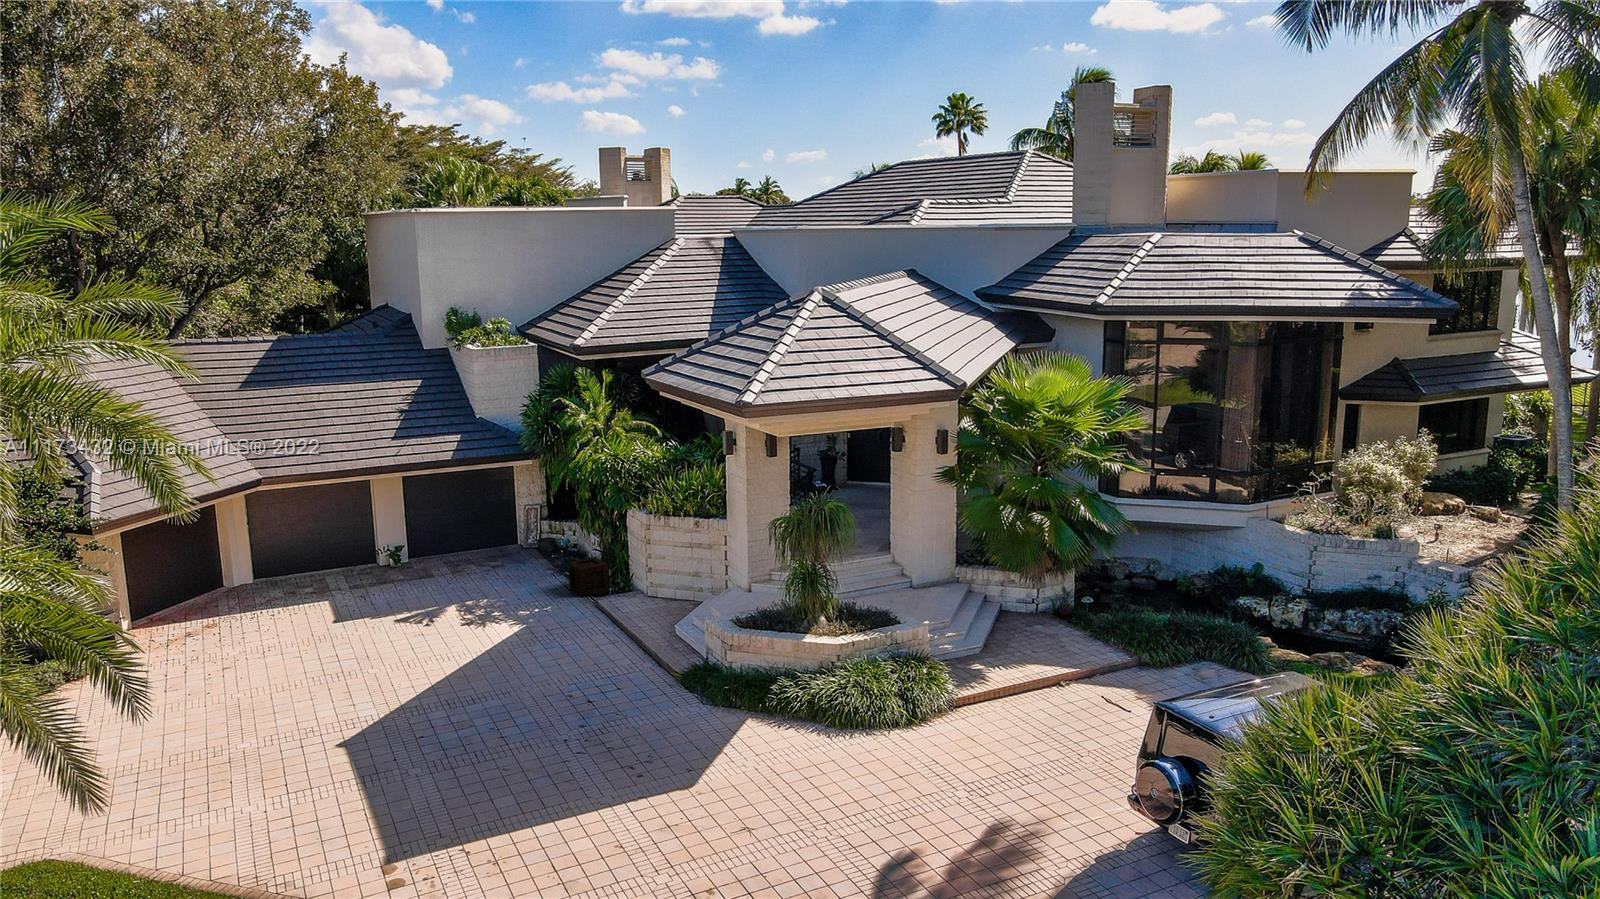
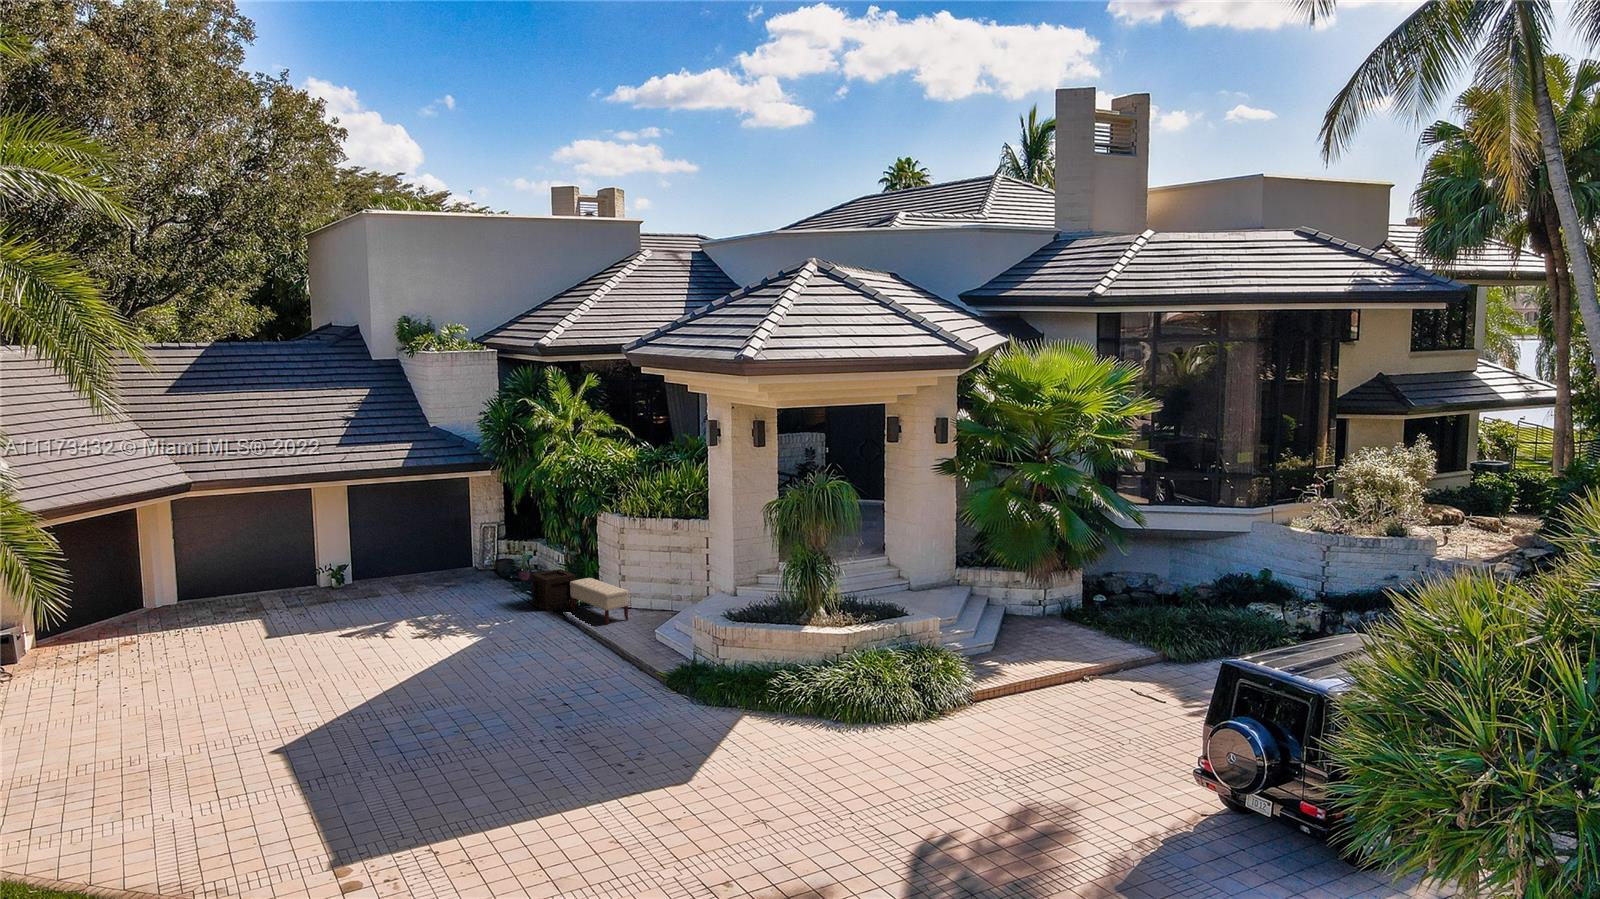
bench: none [602,567,655,613] -> present [570,578,629,624]
decorative plant: present [1053,582,1074,616] -> present [519,550,530,581]

